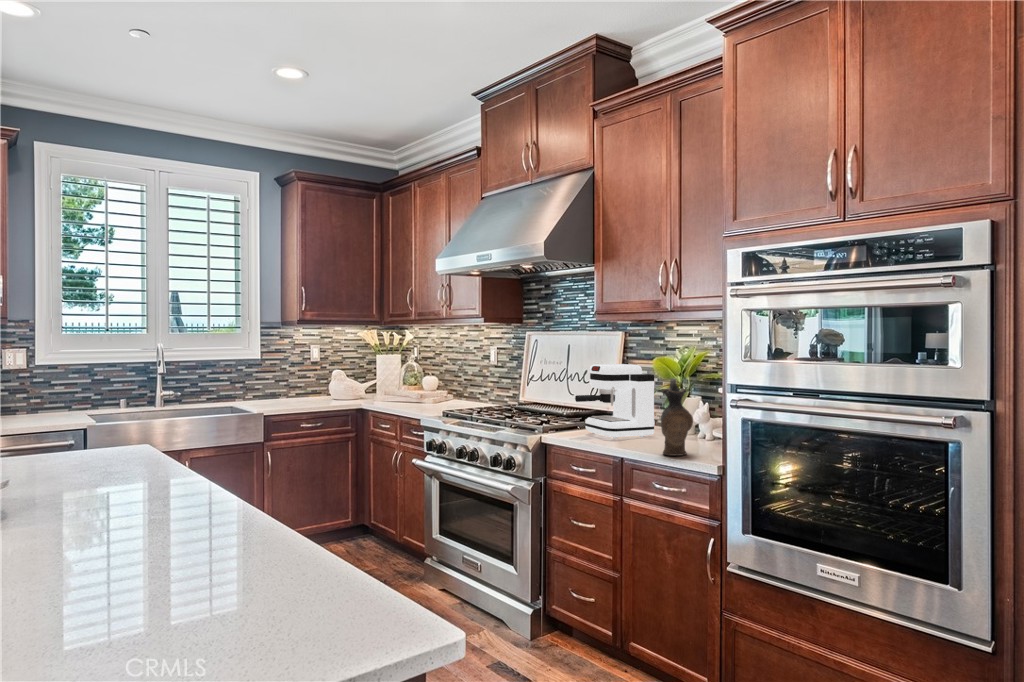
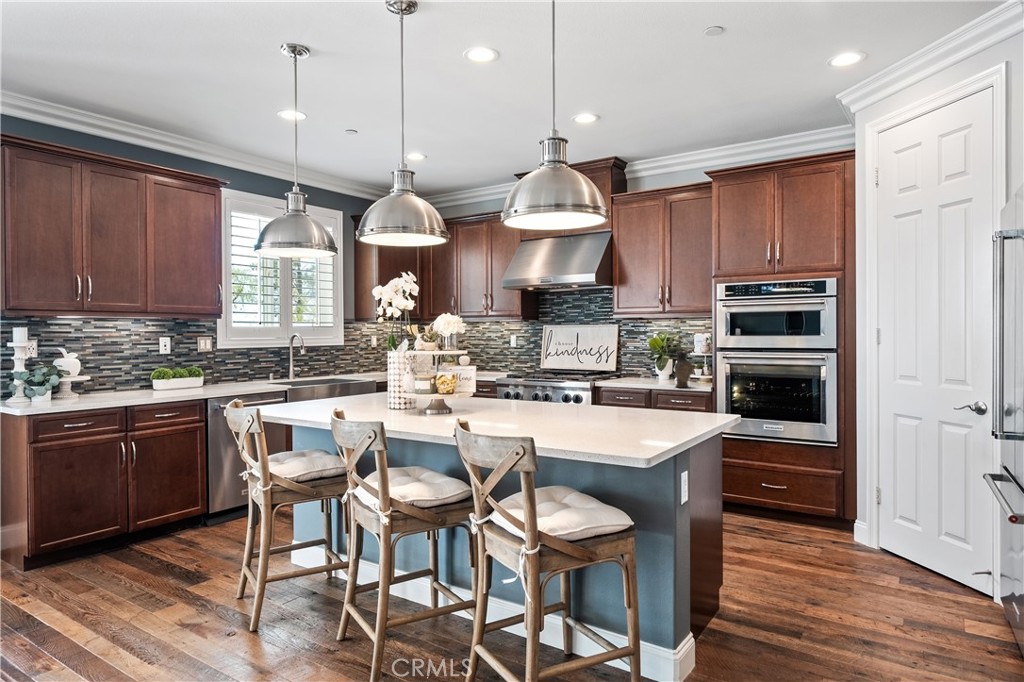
coffee maker: present [575,364,655,439] -> none [613,341,657,383]

